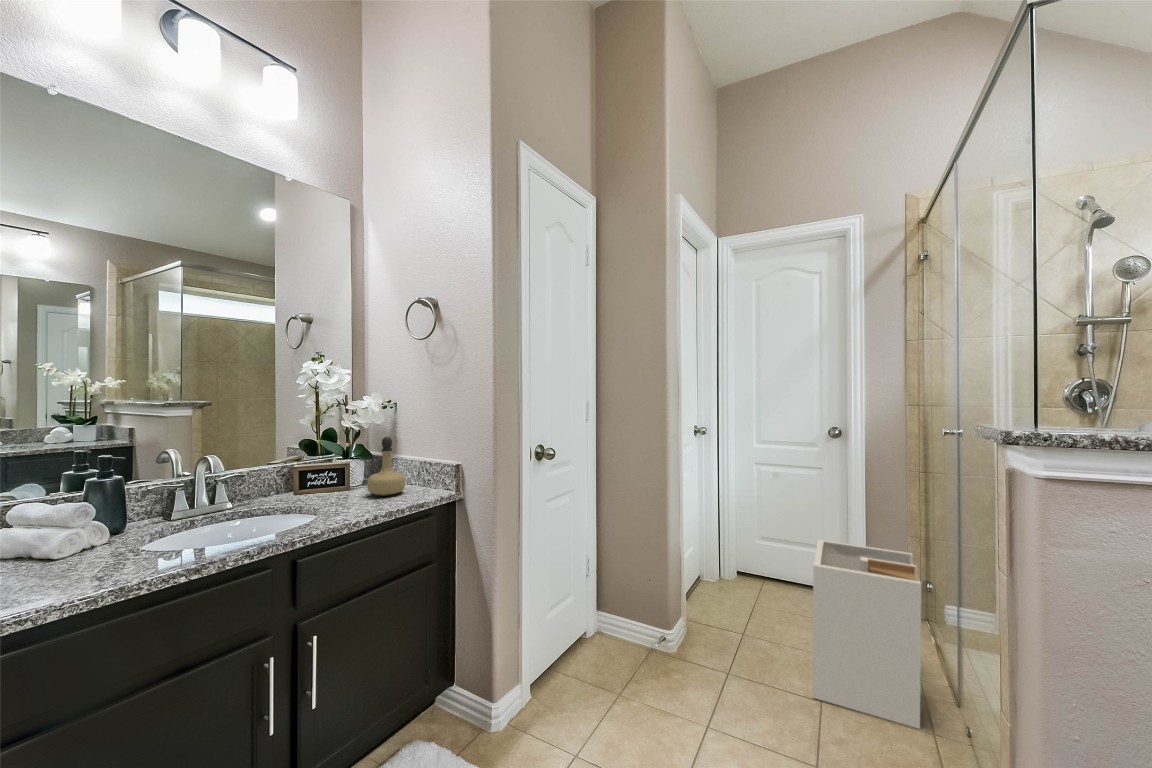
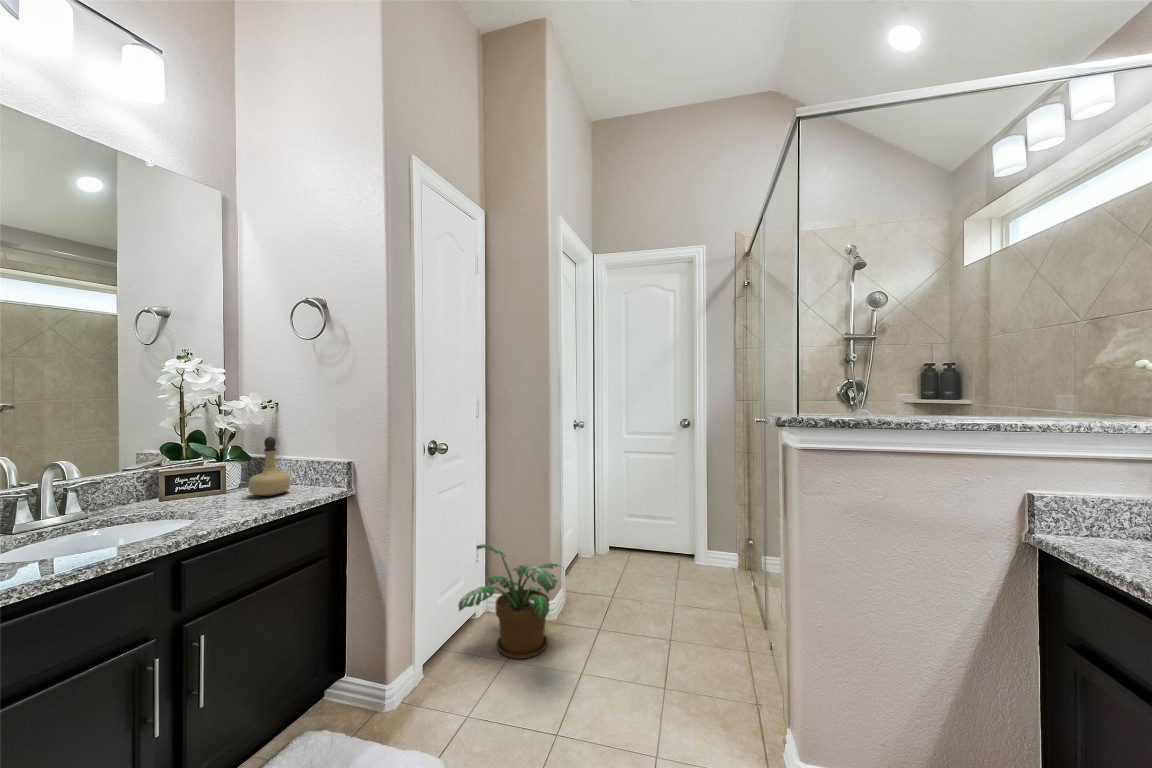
laundry hamper: present [812,540,921,729] -> none [665,512,742,652]
potted plant: none [571,559,687,693] -> present [458,544,562,659]

